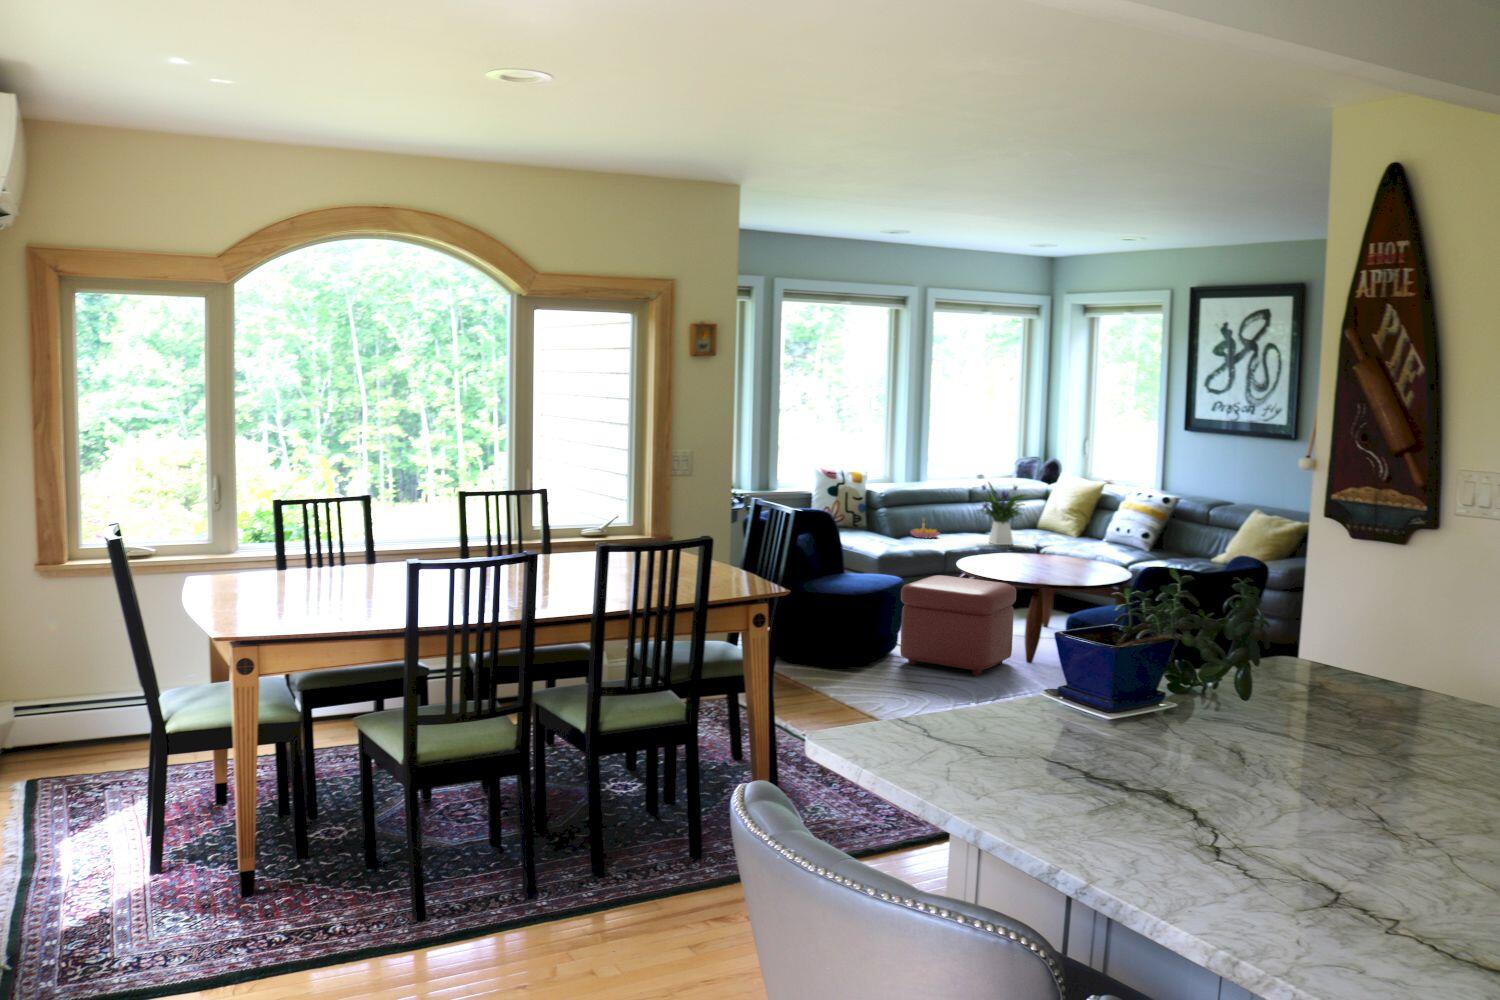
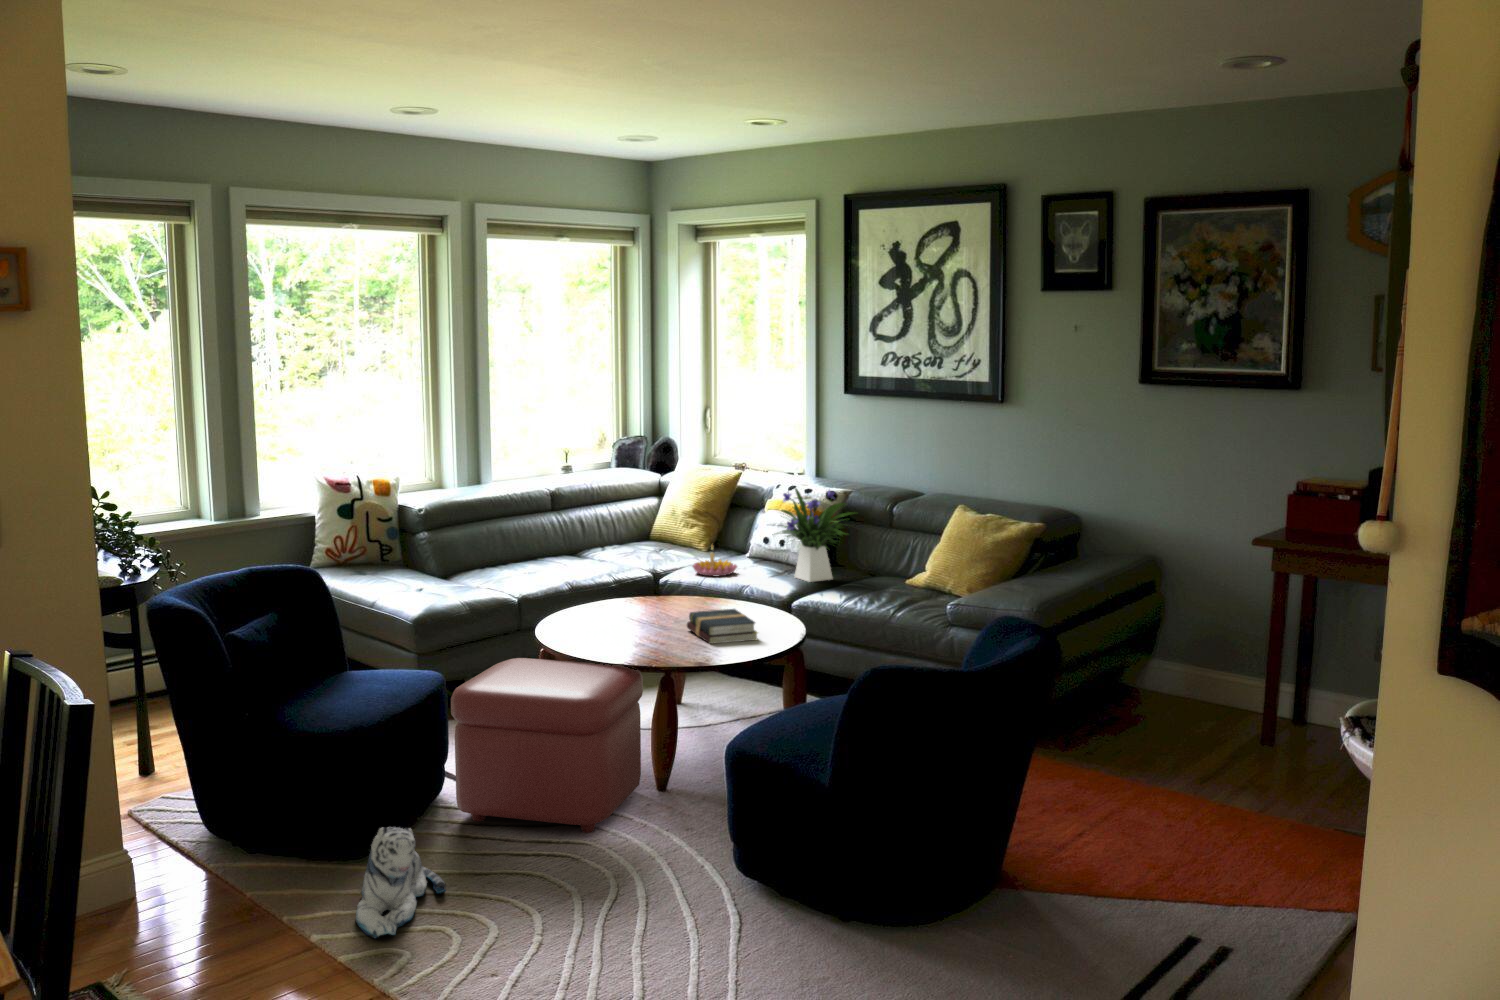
flower arrangement: present [979,483,1026,545] -> present [781,489,857,582]
candle holder: present [911,519,939,538] -> present [693,546,737,576]
hardback book: none [1048,558,1093,577] -> present [687,609,758,644]
plush toy: none [847,645,895,699] -> present [355,827,446,938]

